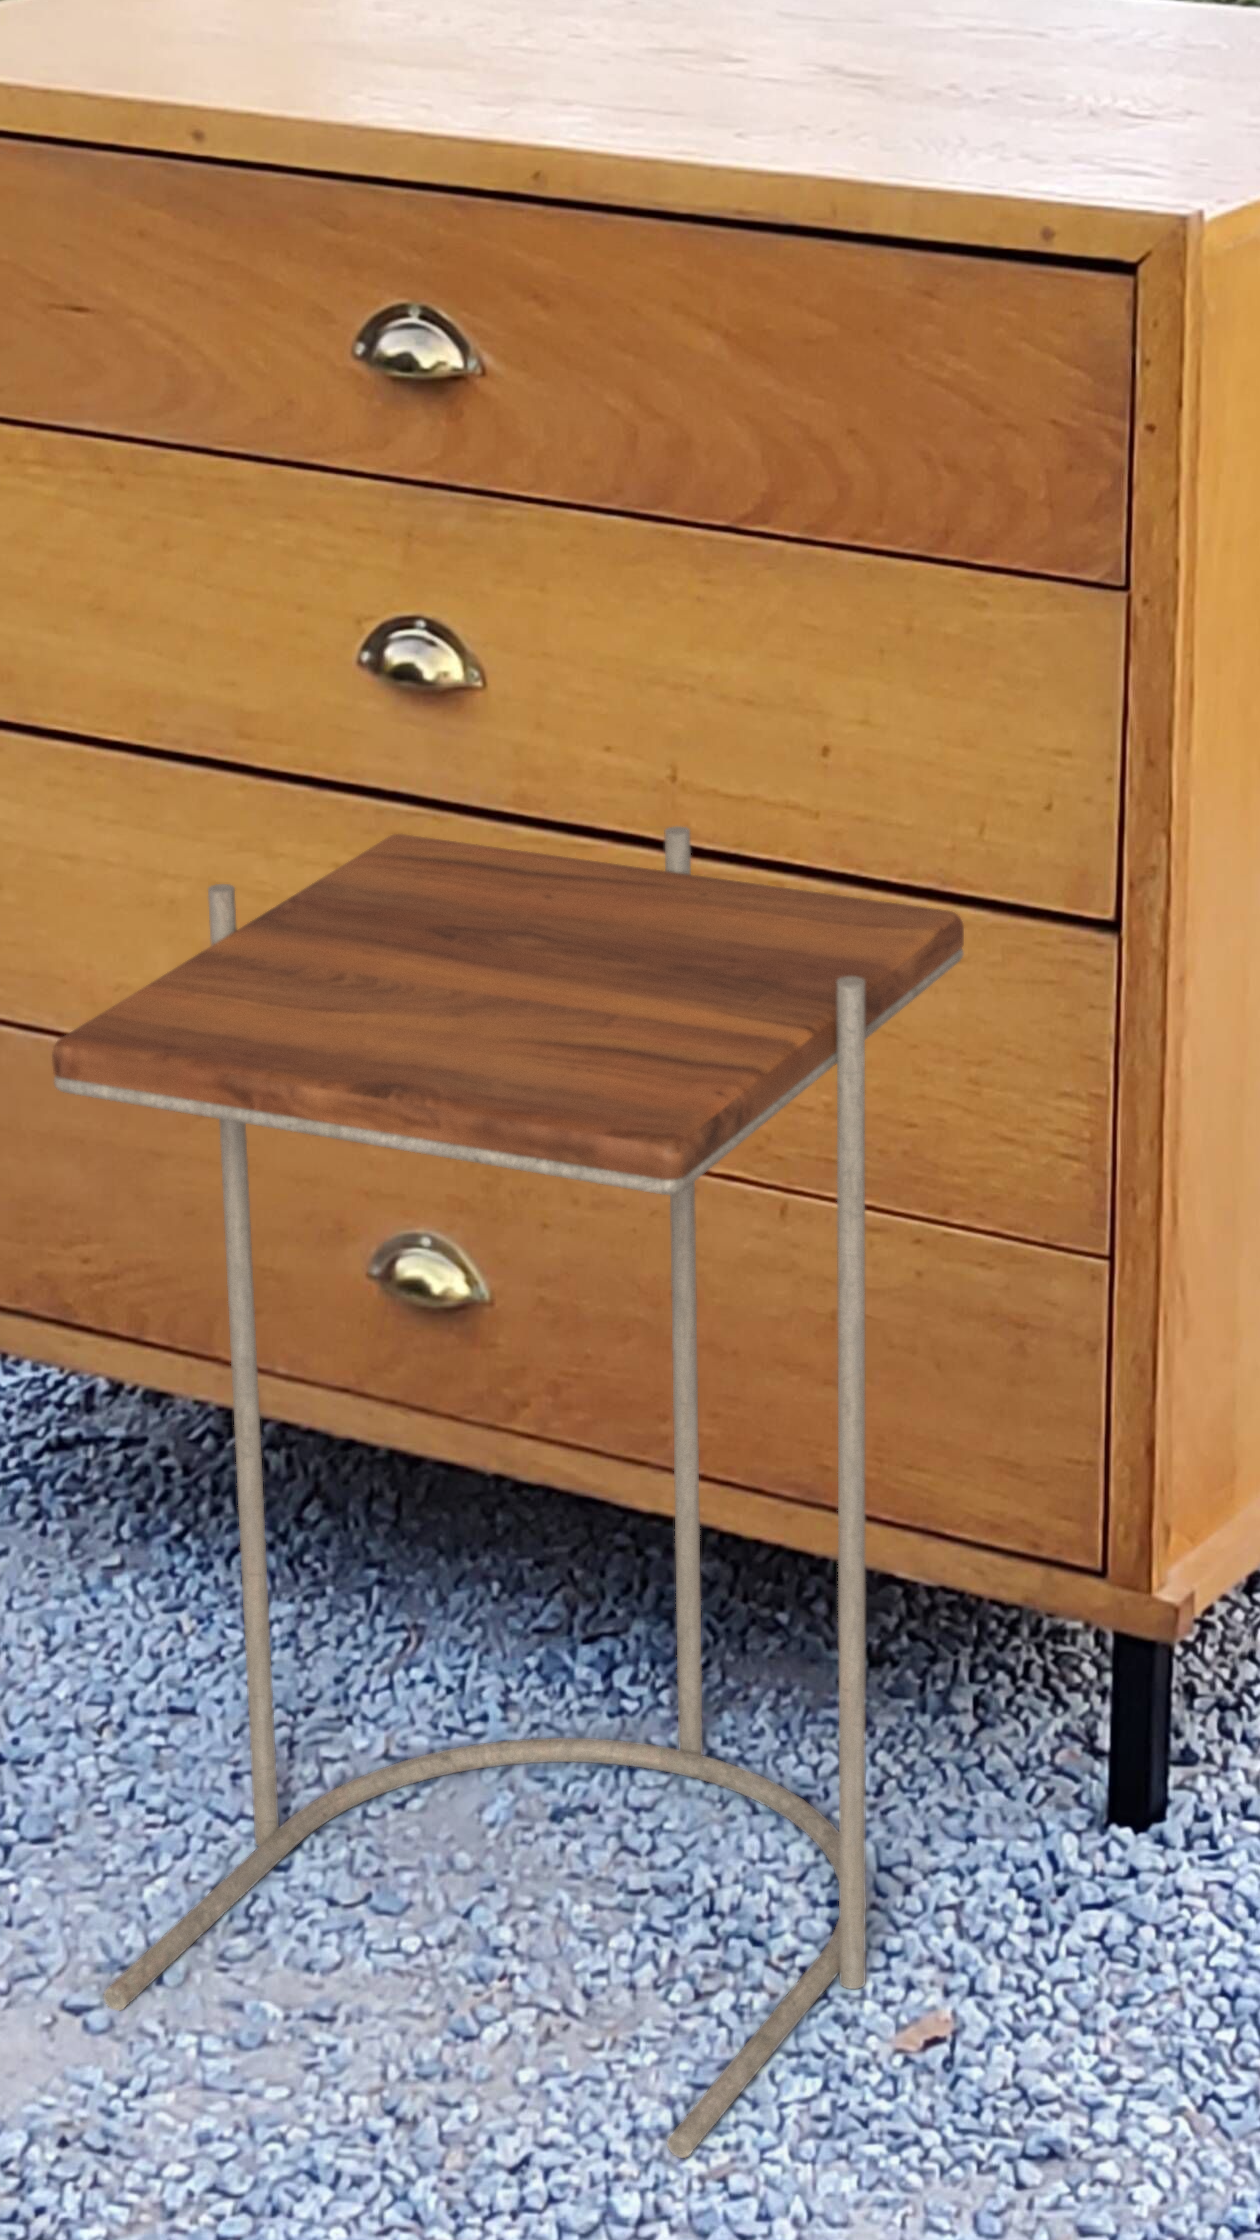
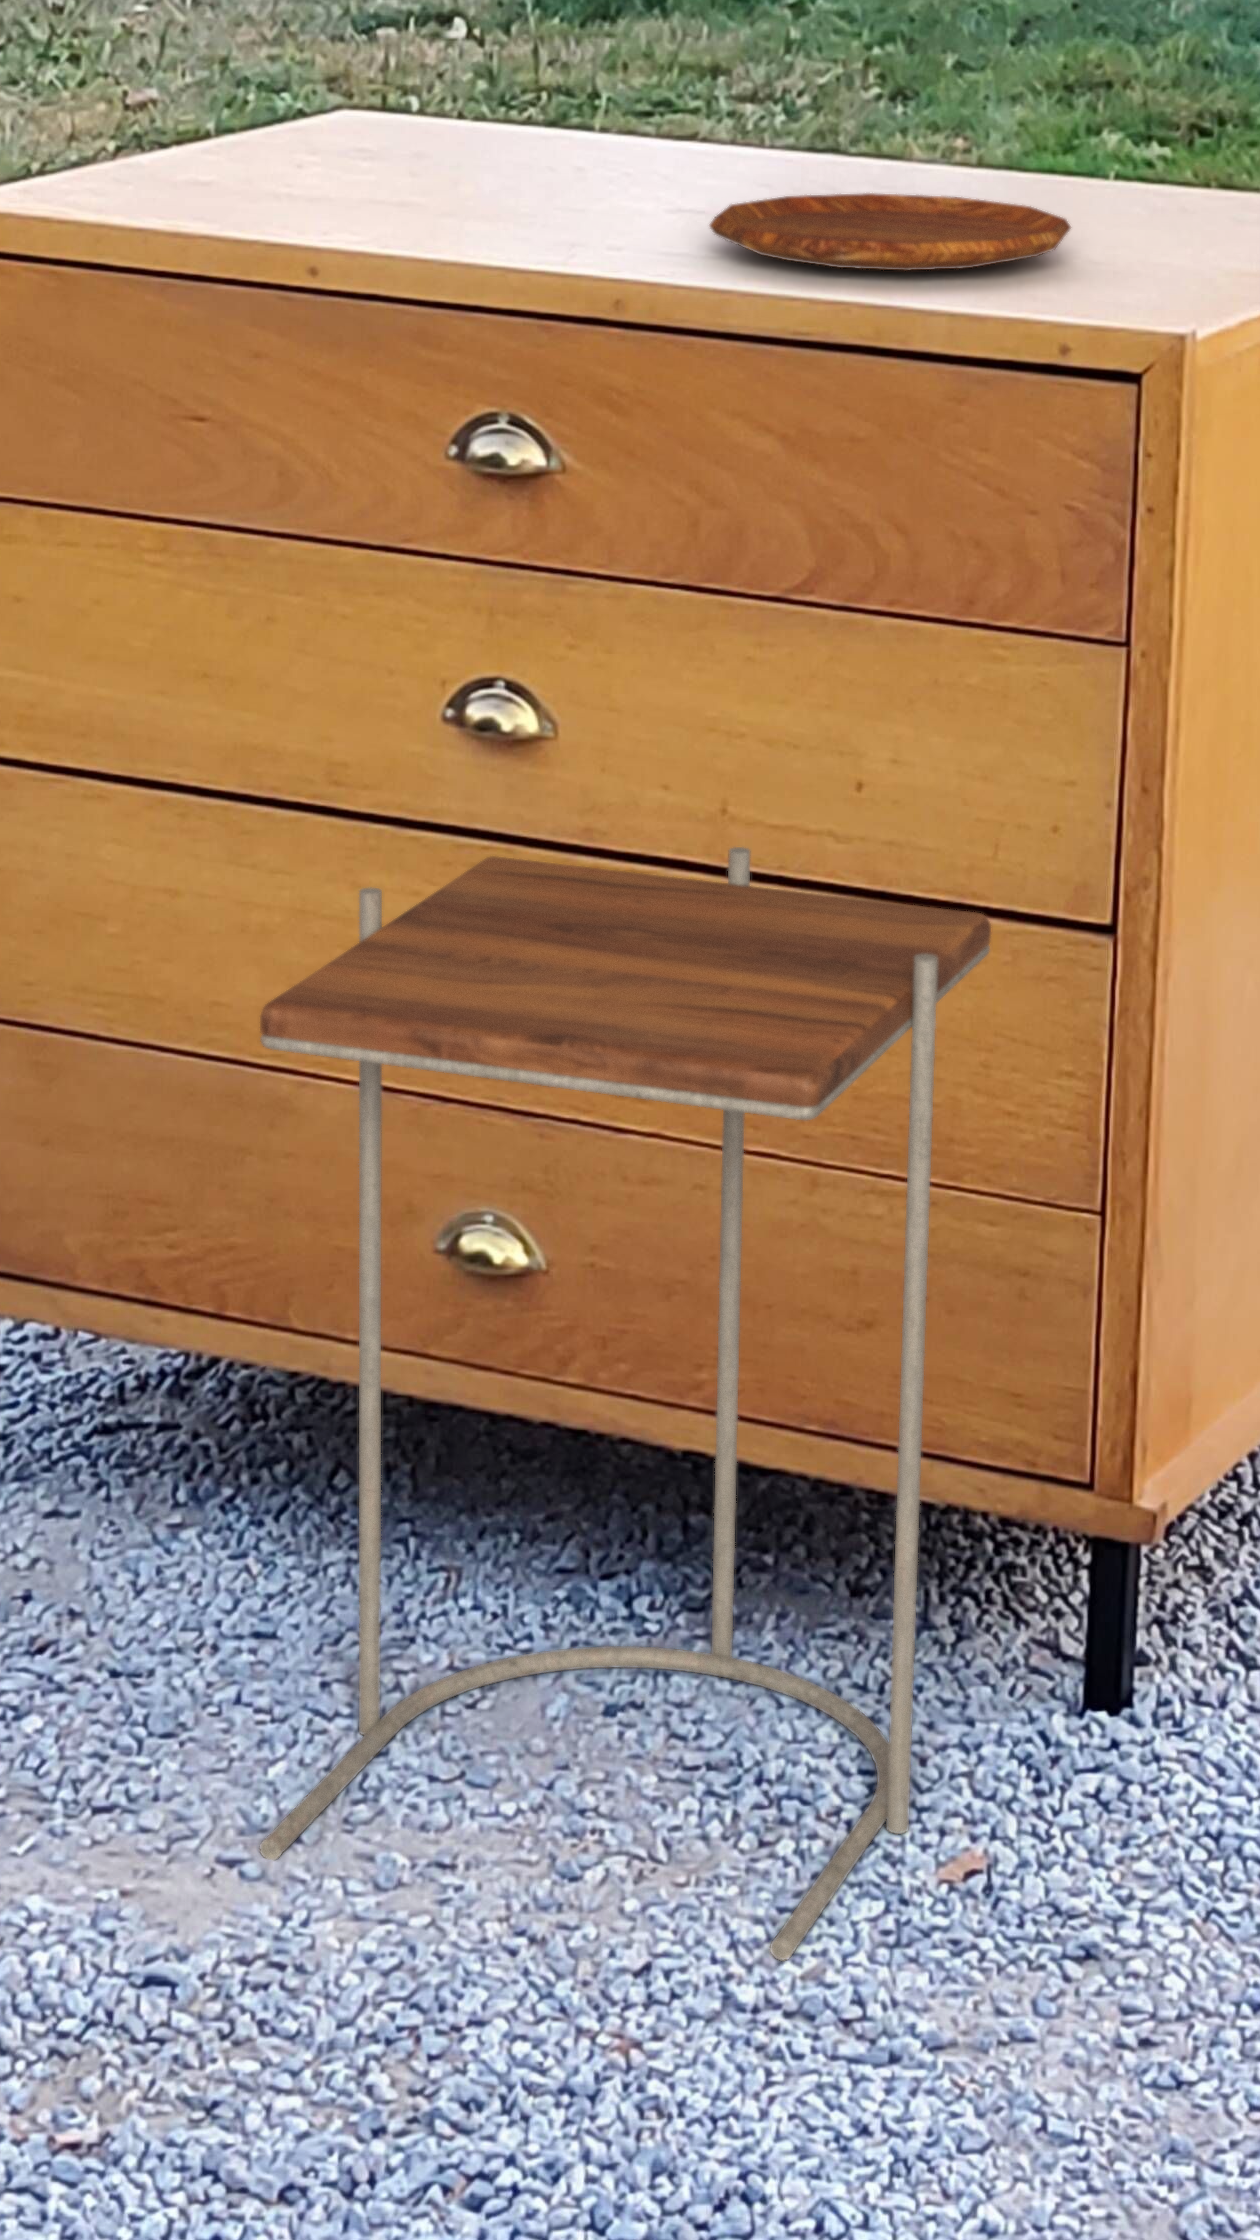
tray: none [654,29,1093,129] -> present [710,193,1071,271]

